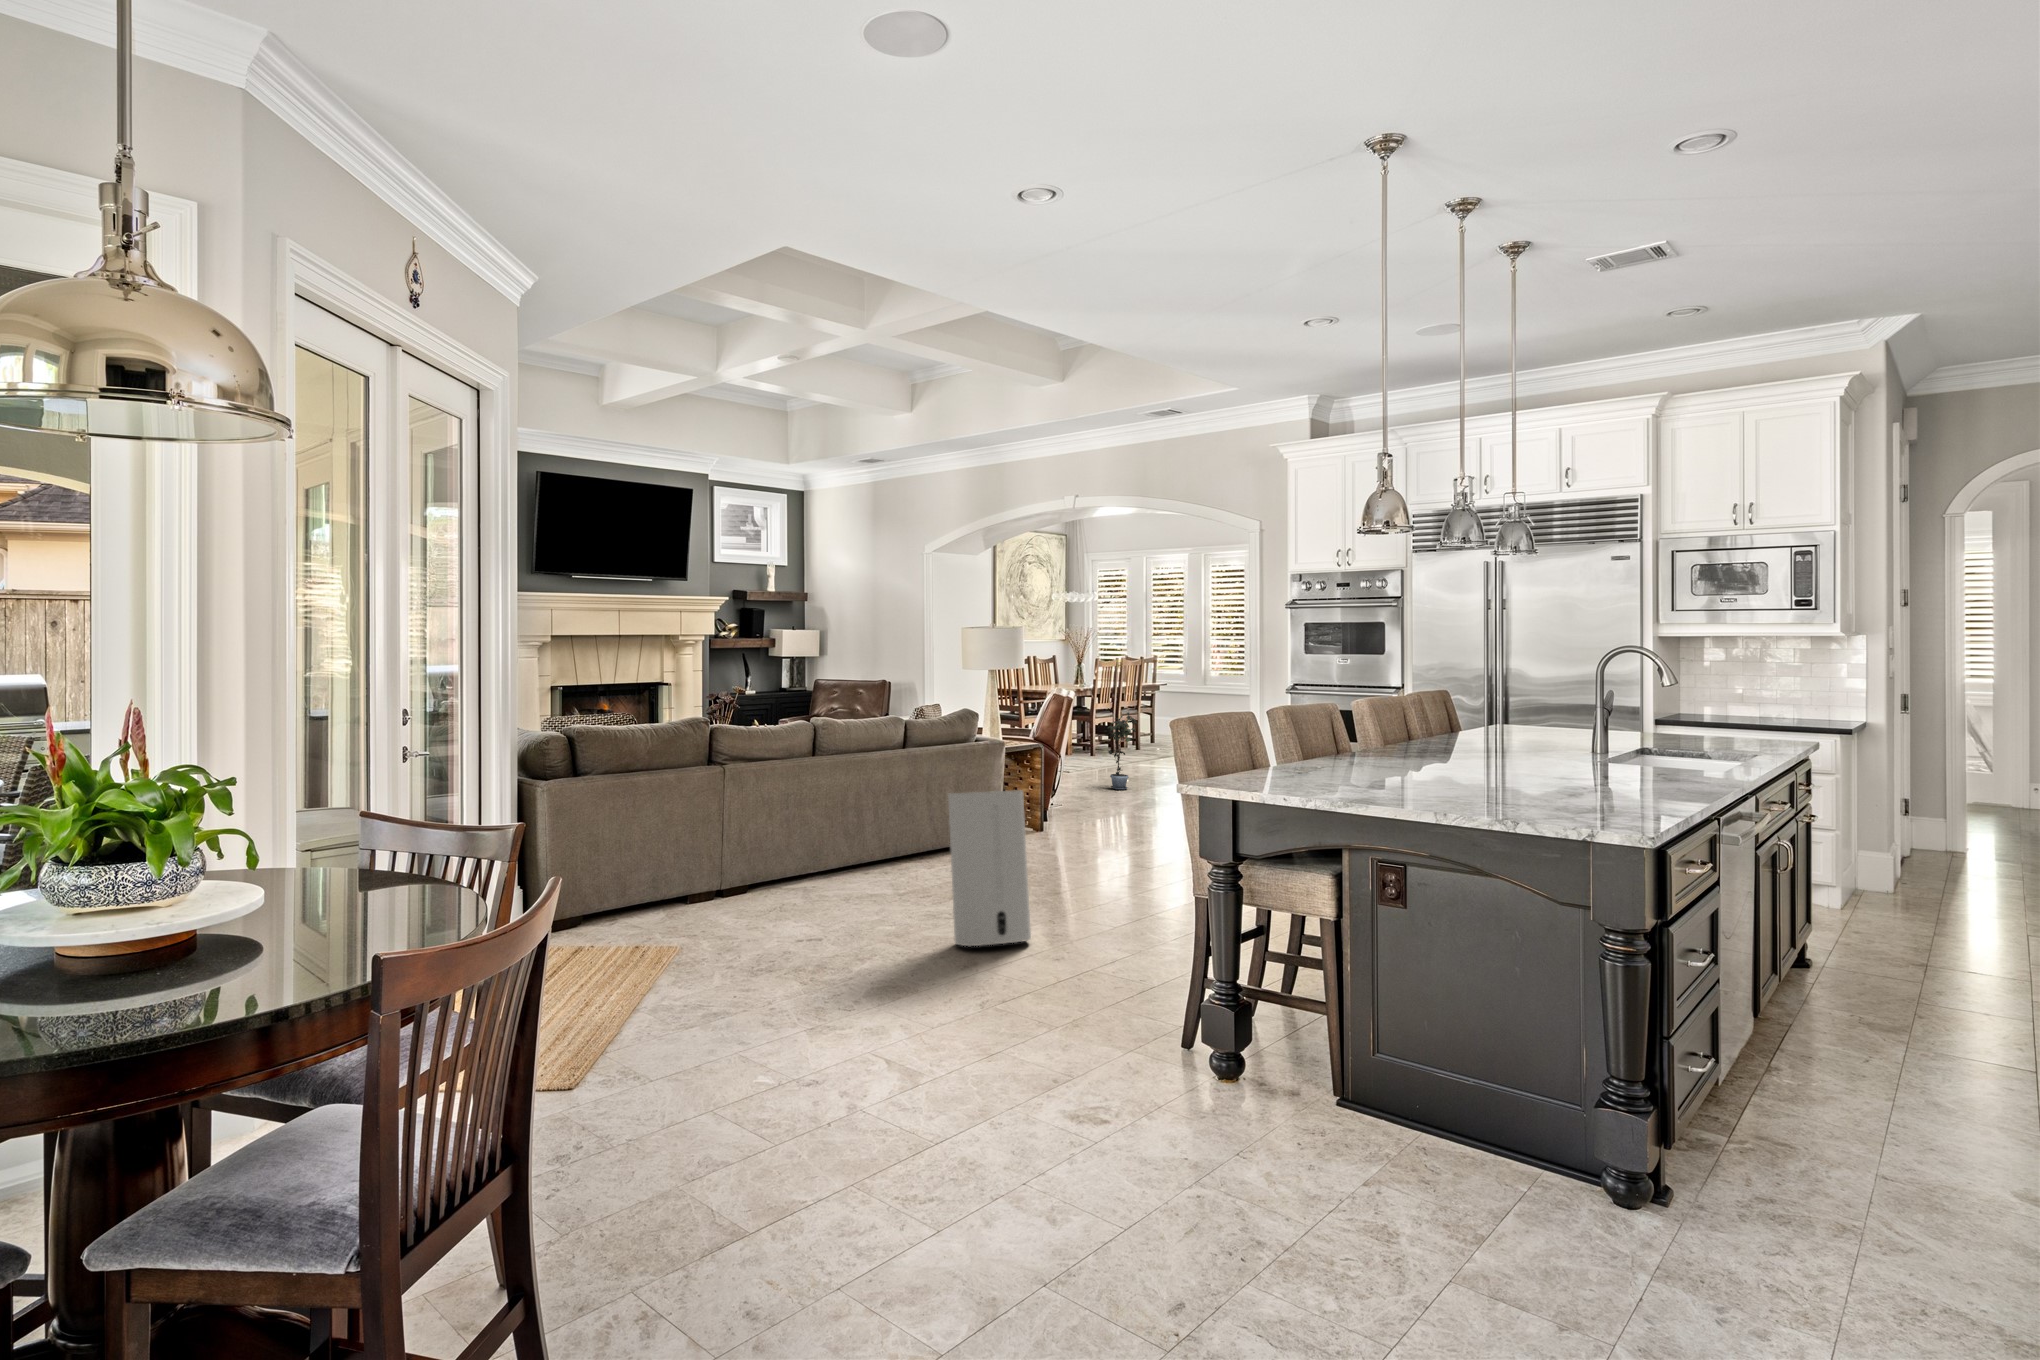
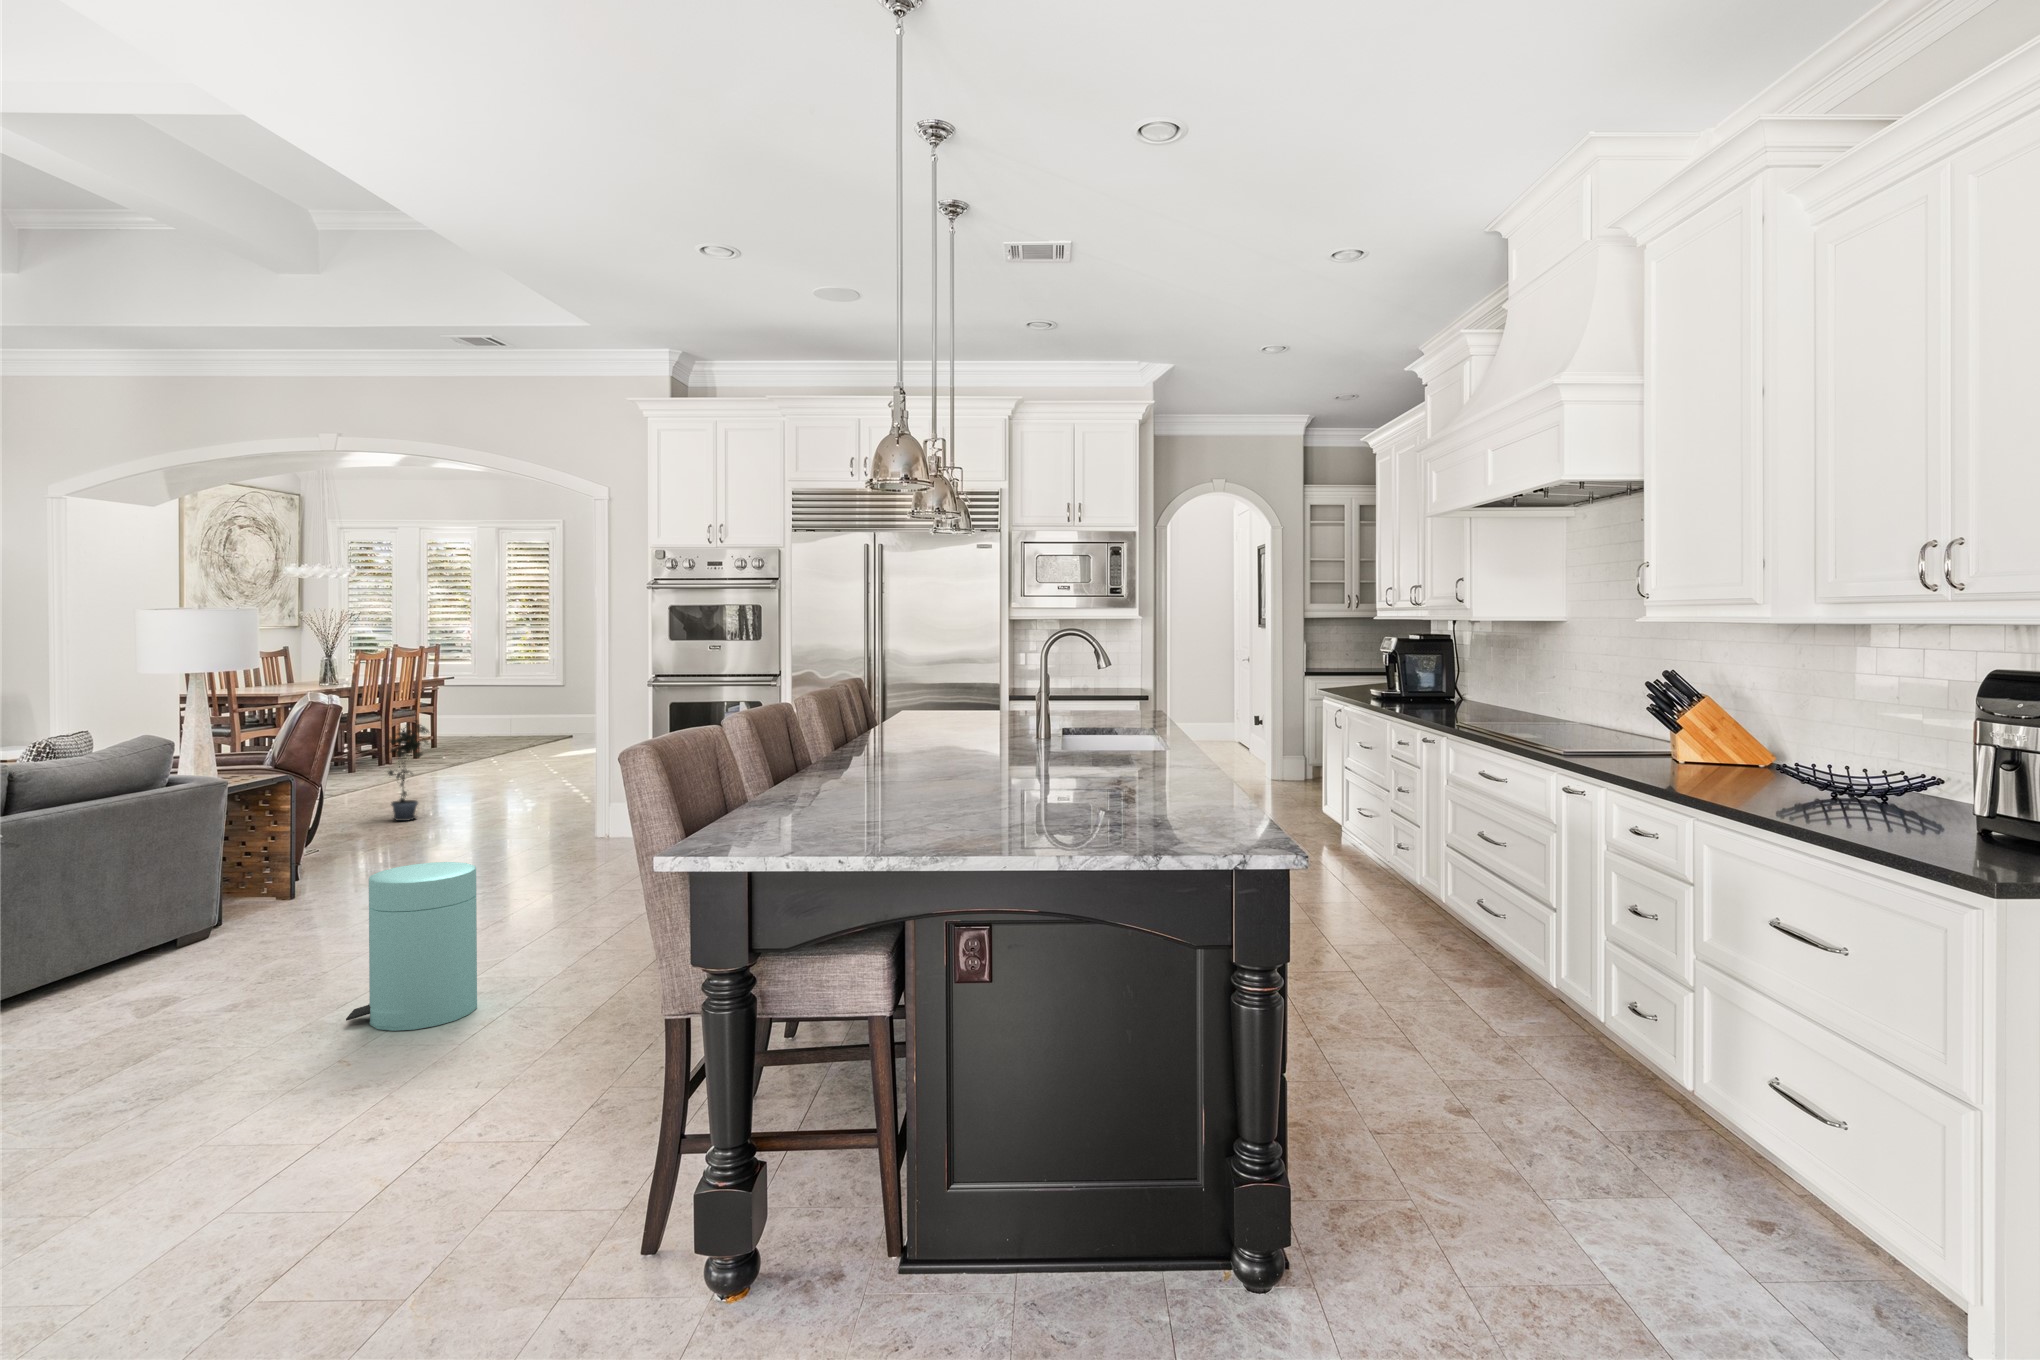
air purifier: present [948,790,1031,947] -> none [144,871,323,1157]
trash can: none [1053,803,1130,914] -> present [346,862,477,1031]

